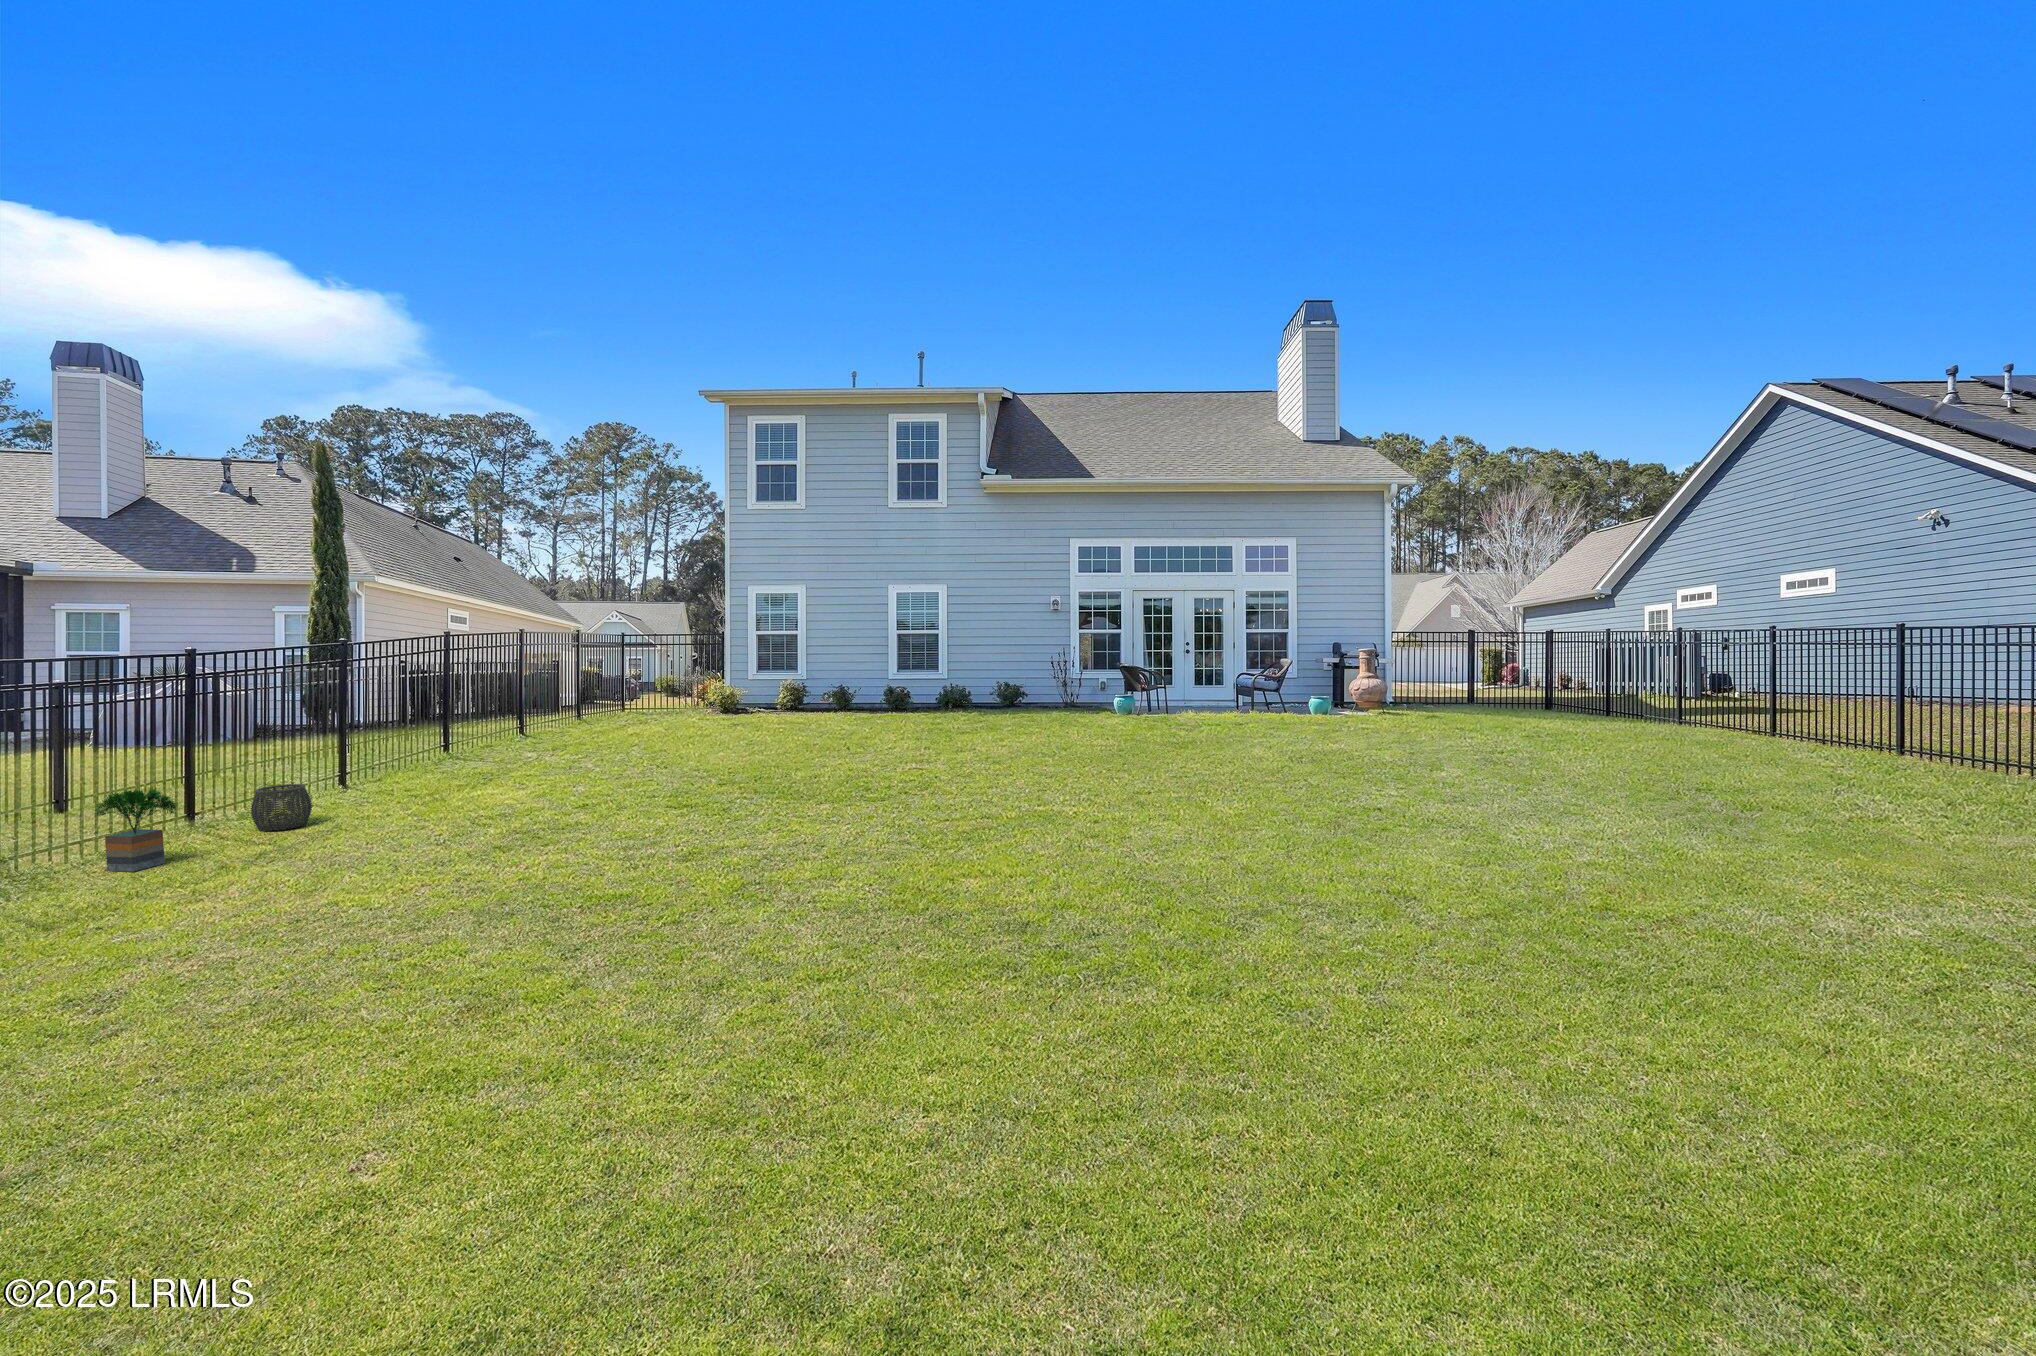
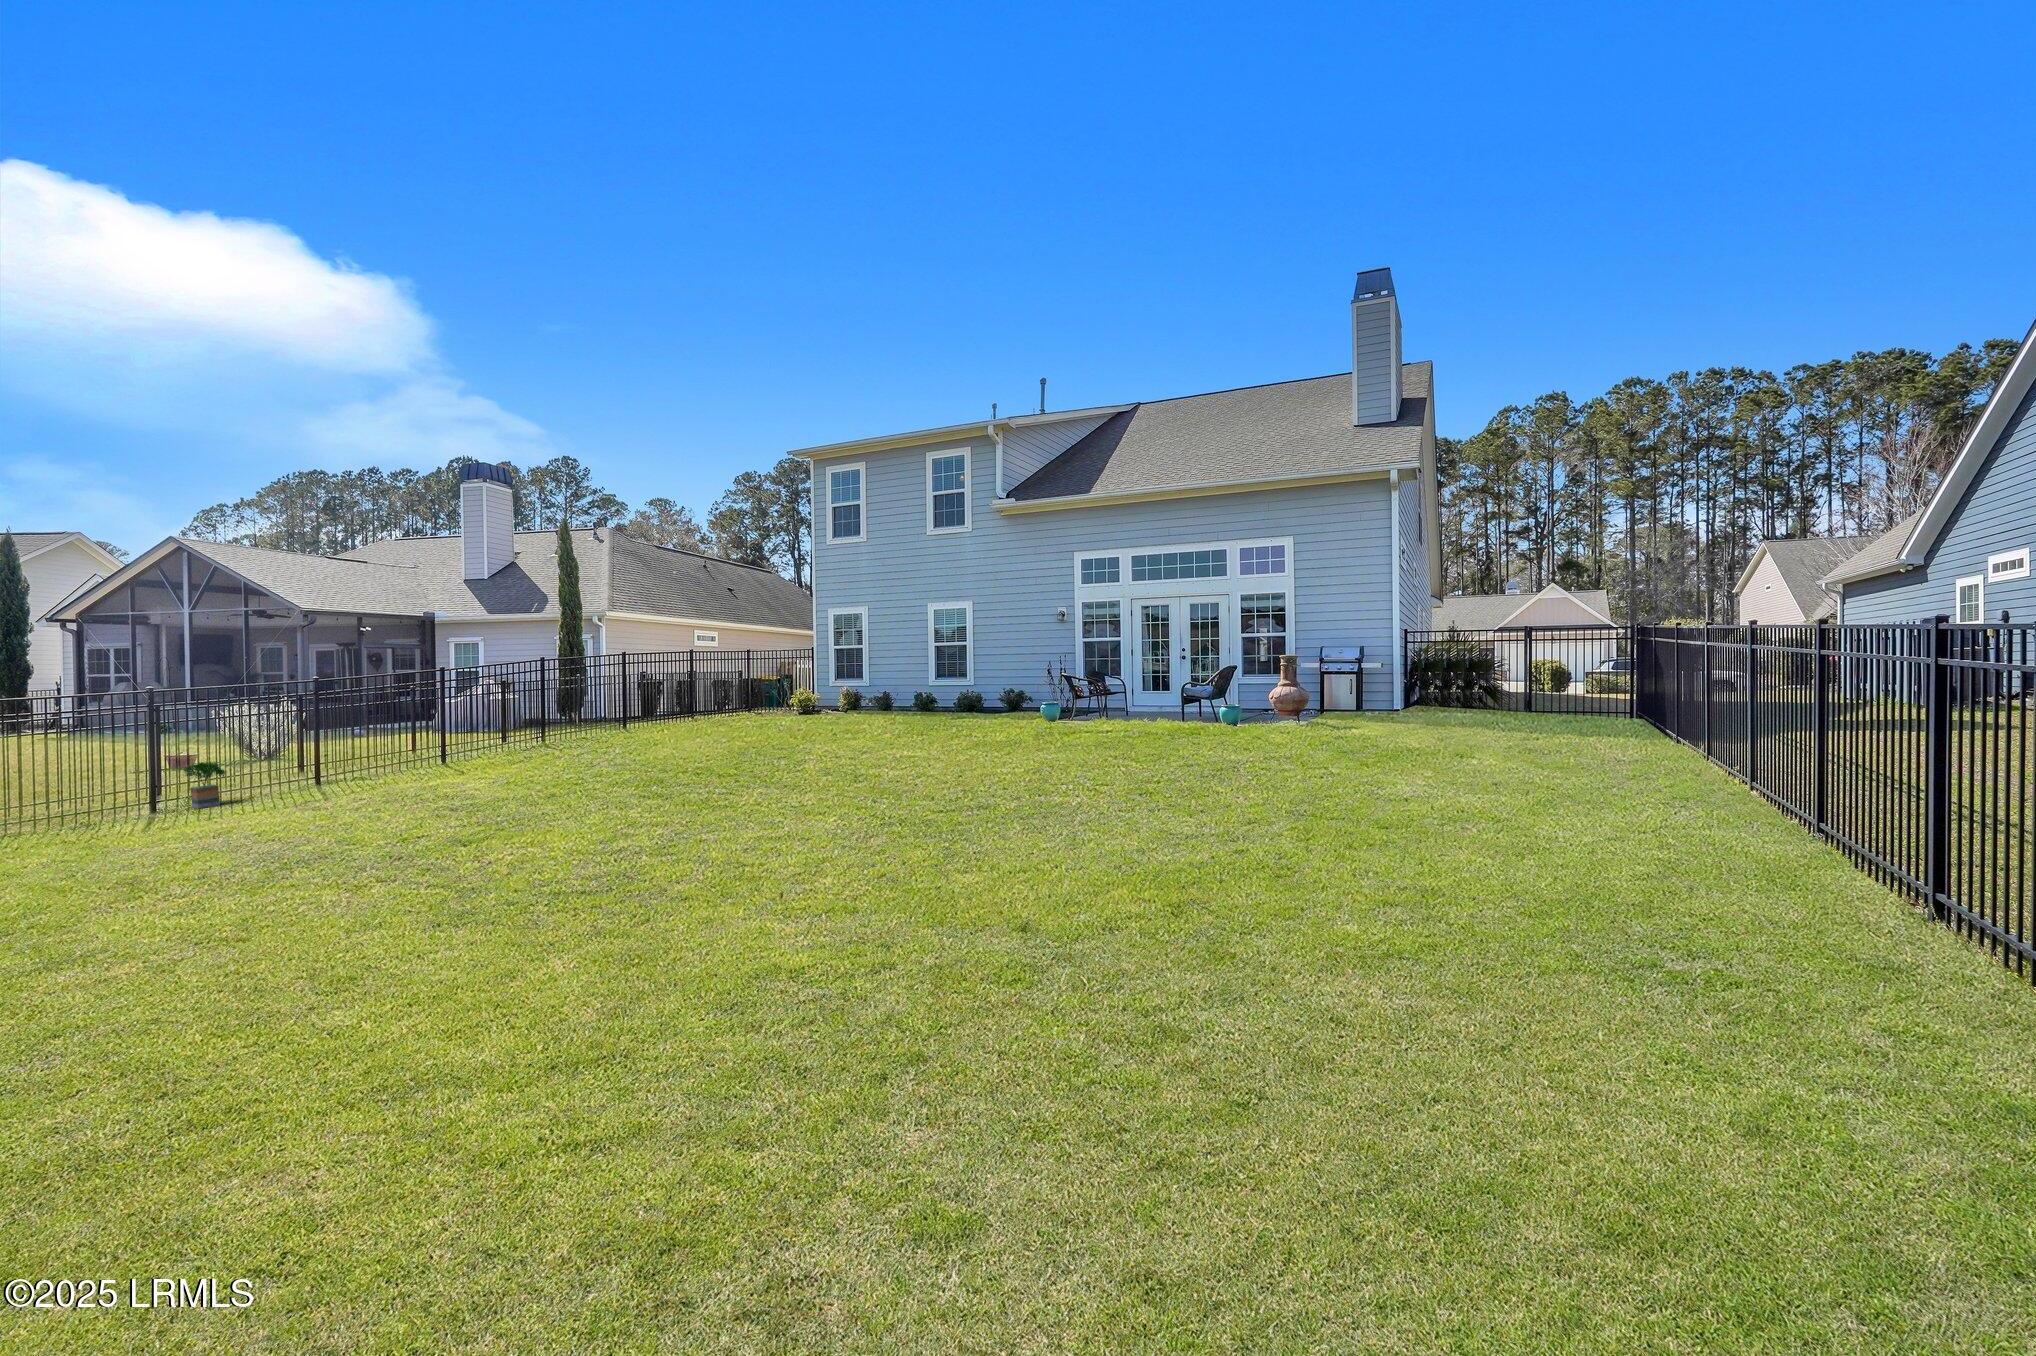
woven basket: present [251,784,312,831] -> none [295,762,333,790]

